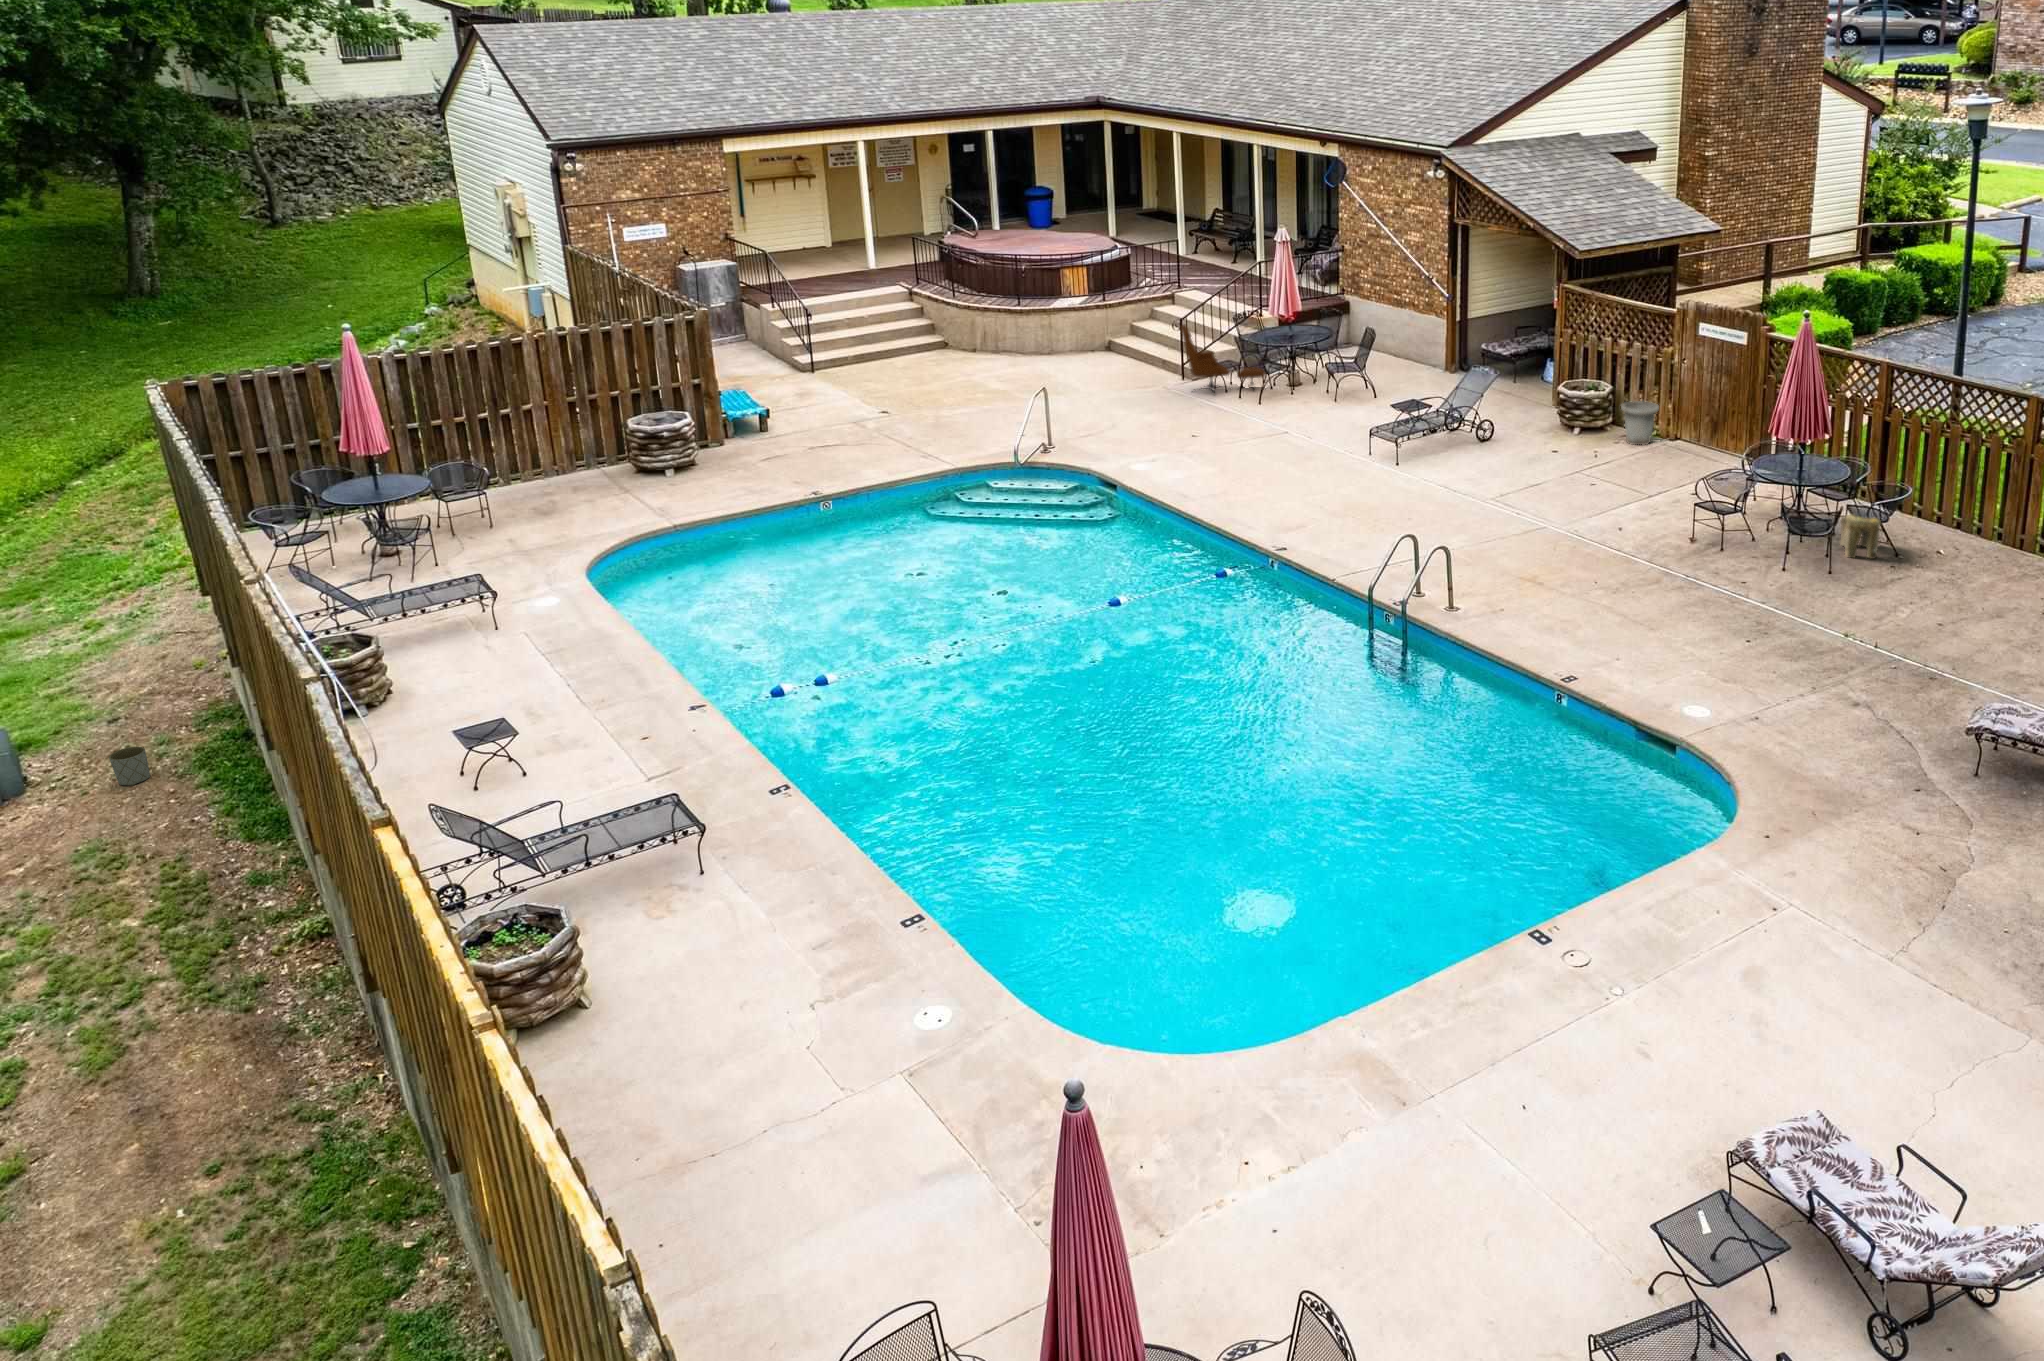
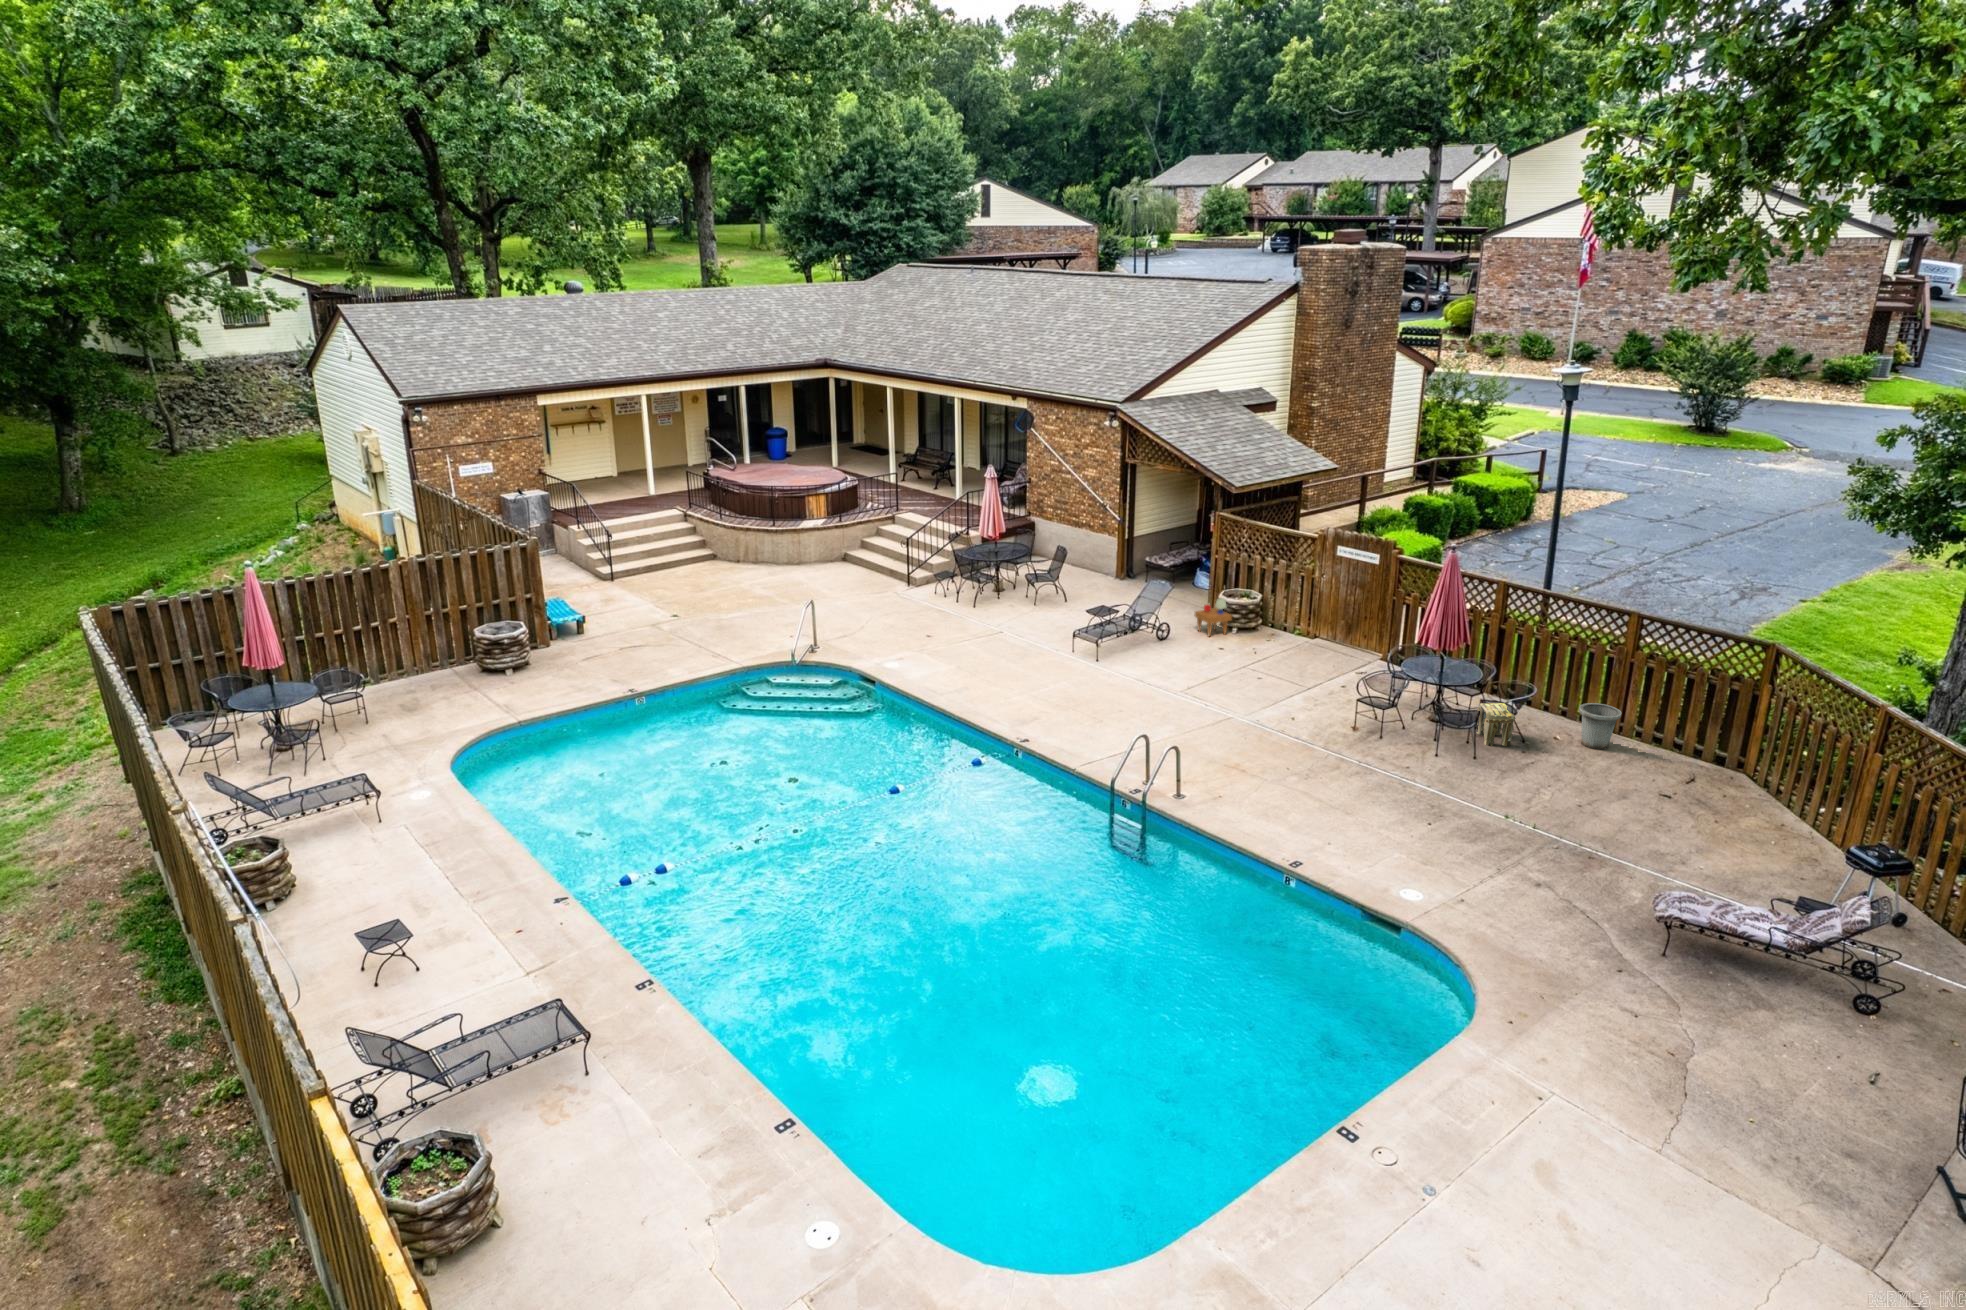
lounge chair: present [1180,324,1266,392] -> none [908,543,975,600]
side table: none [1530,390,1575,439] -> present [1194,599,1232,637]
trash can: present [1621,401,1659,445] -> present [1579,703,1621,750]
planter: present [109,747,150,786] -> none [54,943,90,978]

